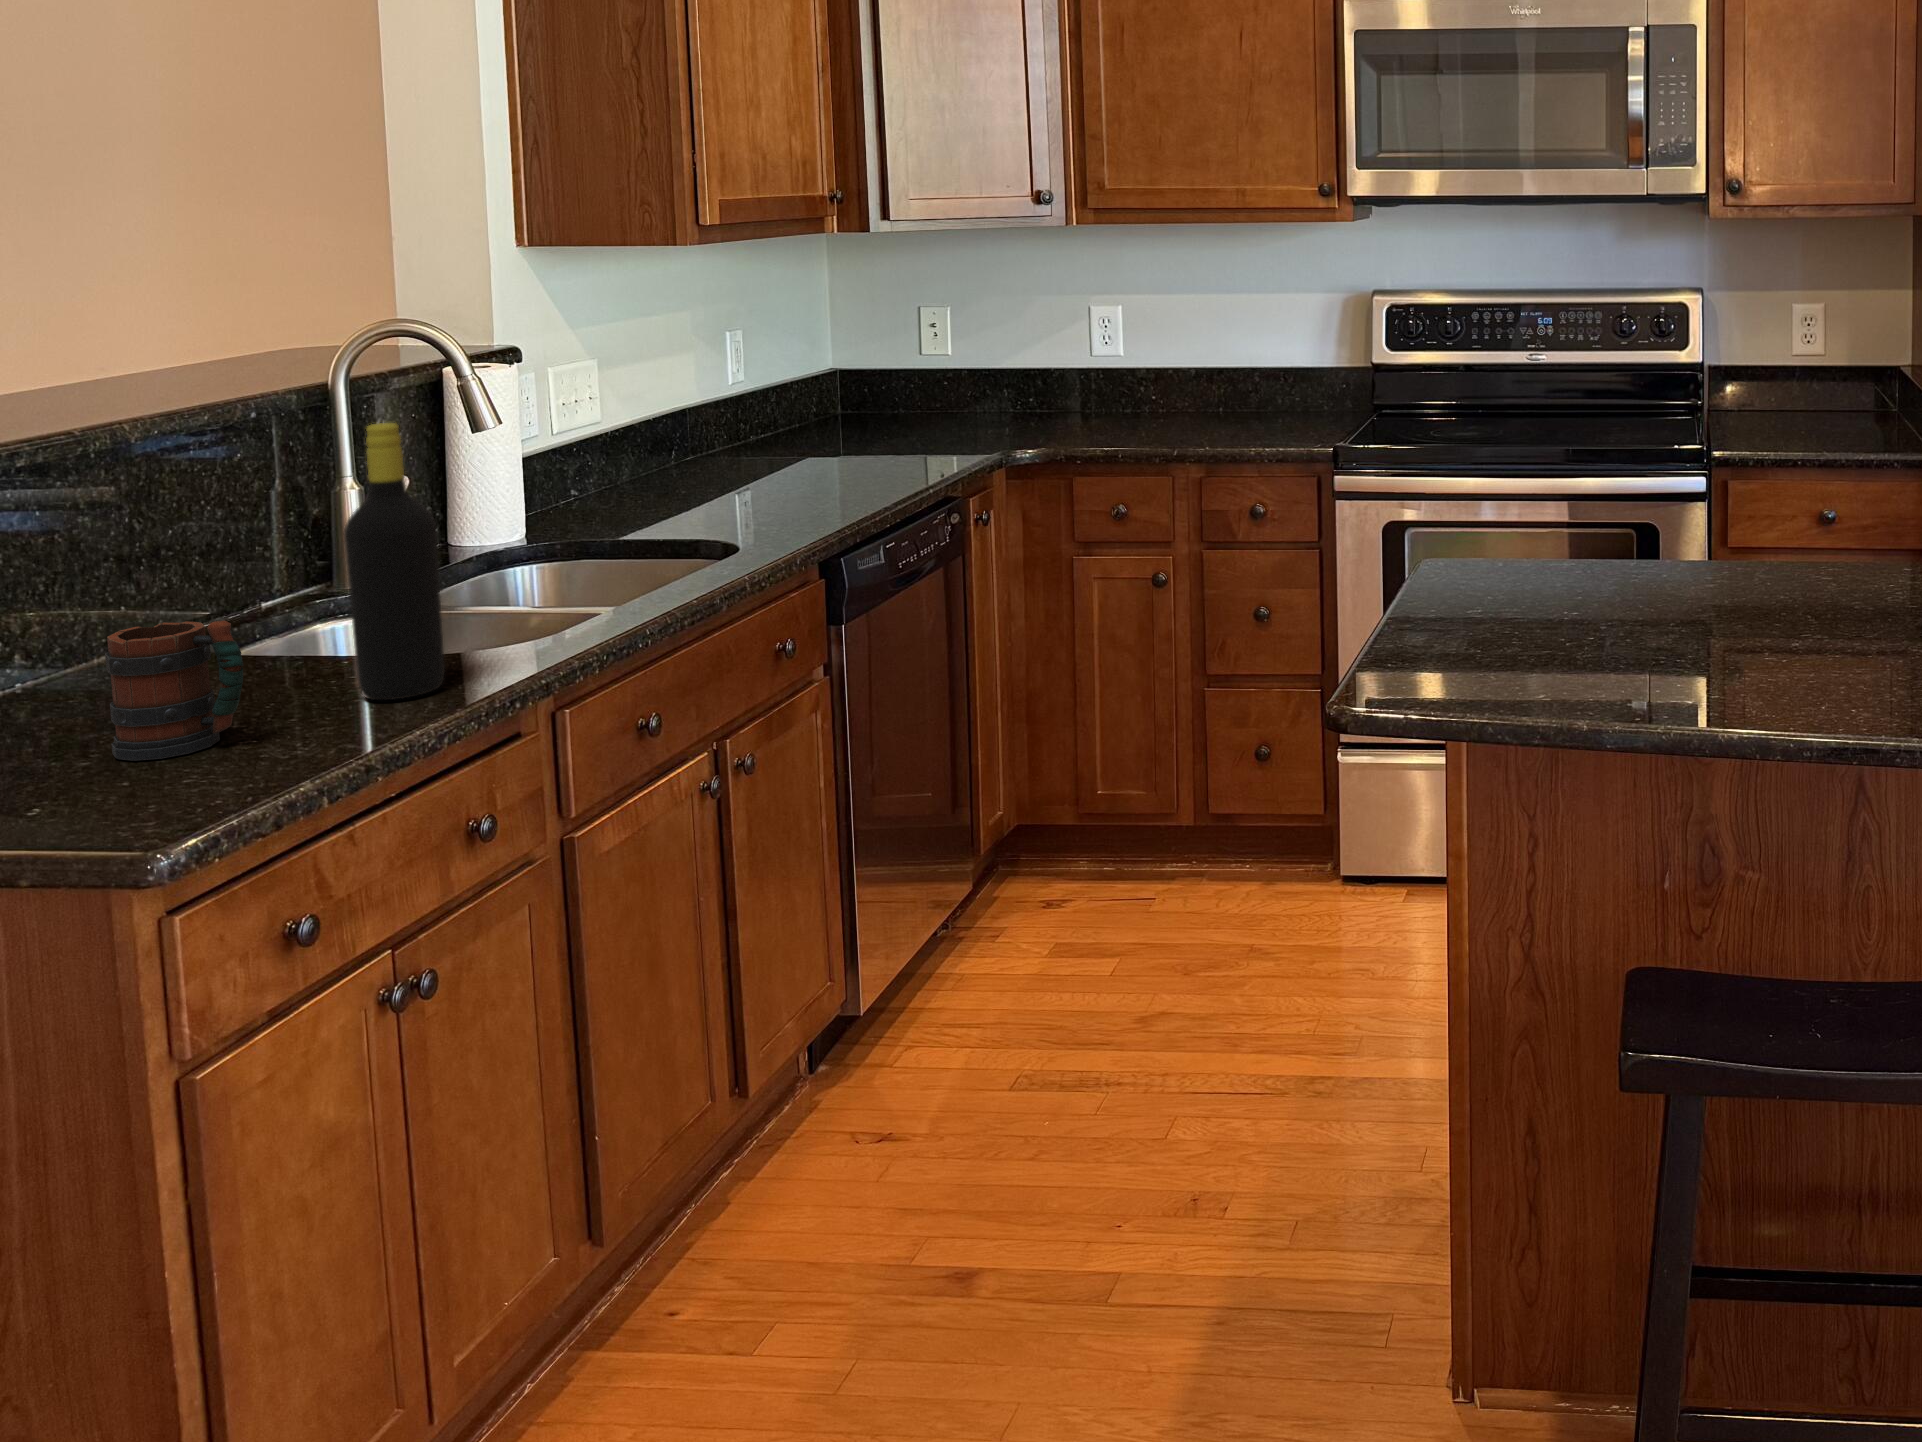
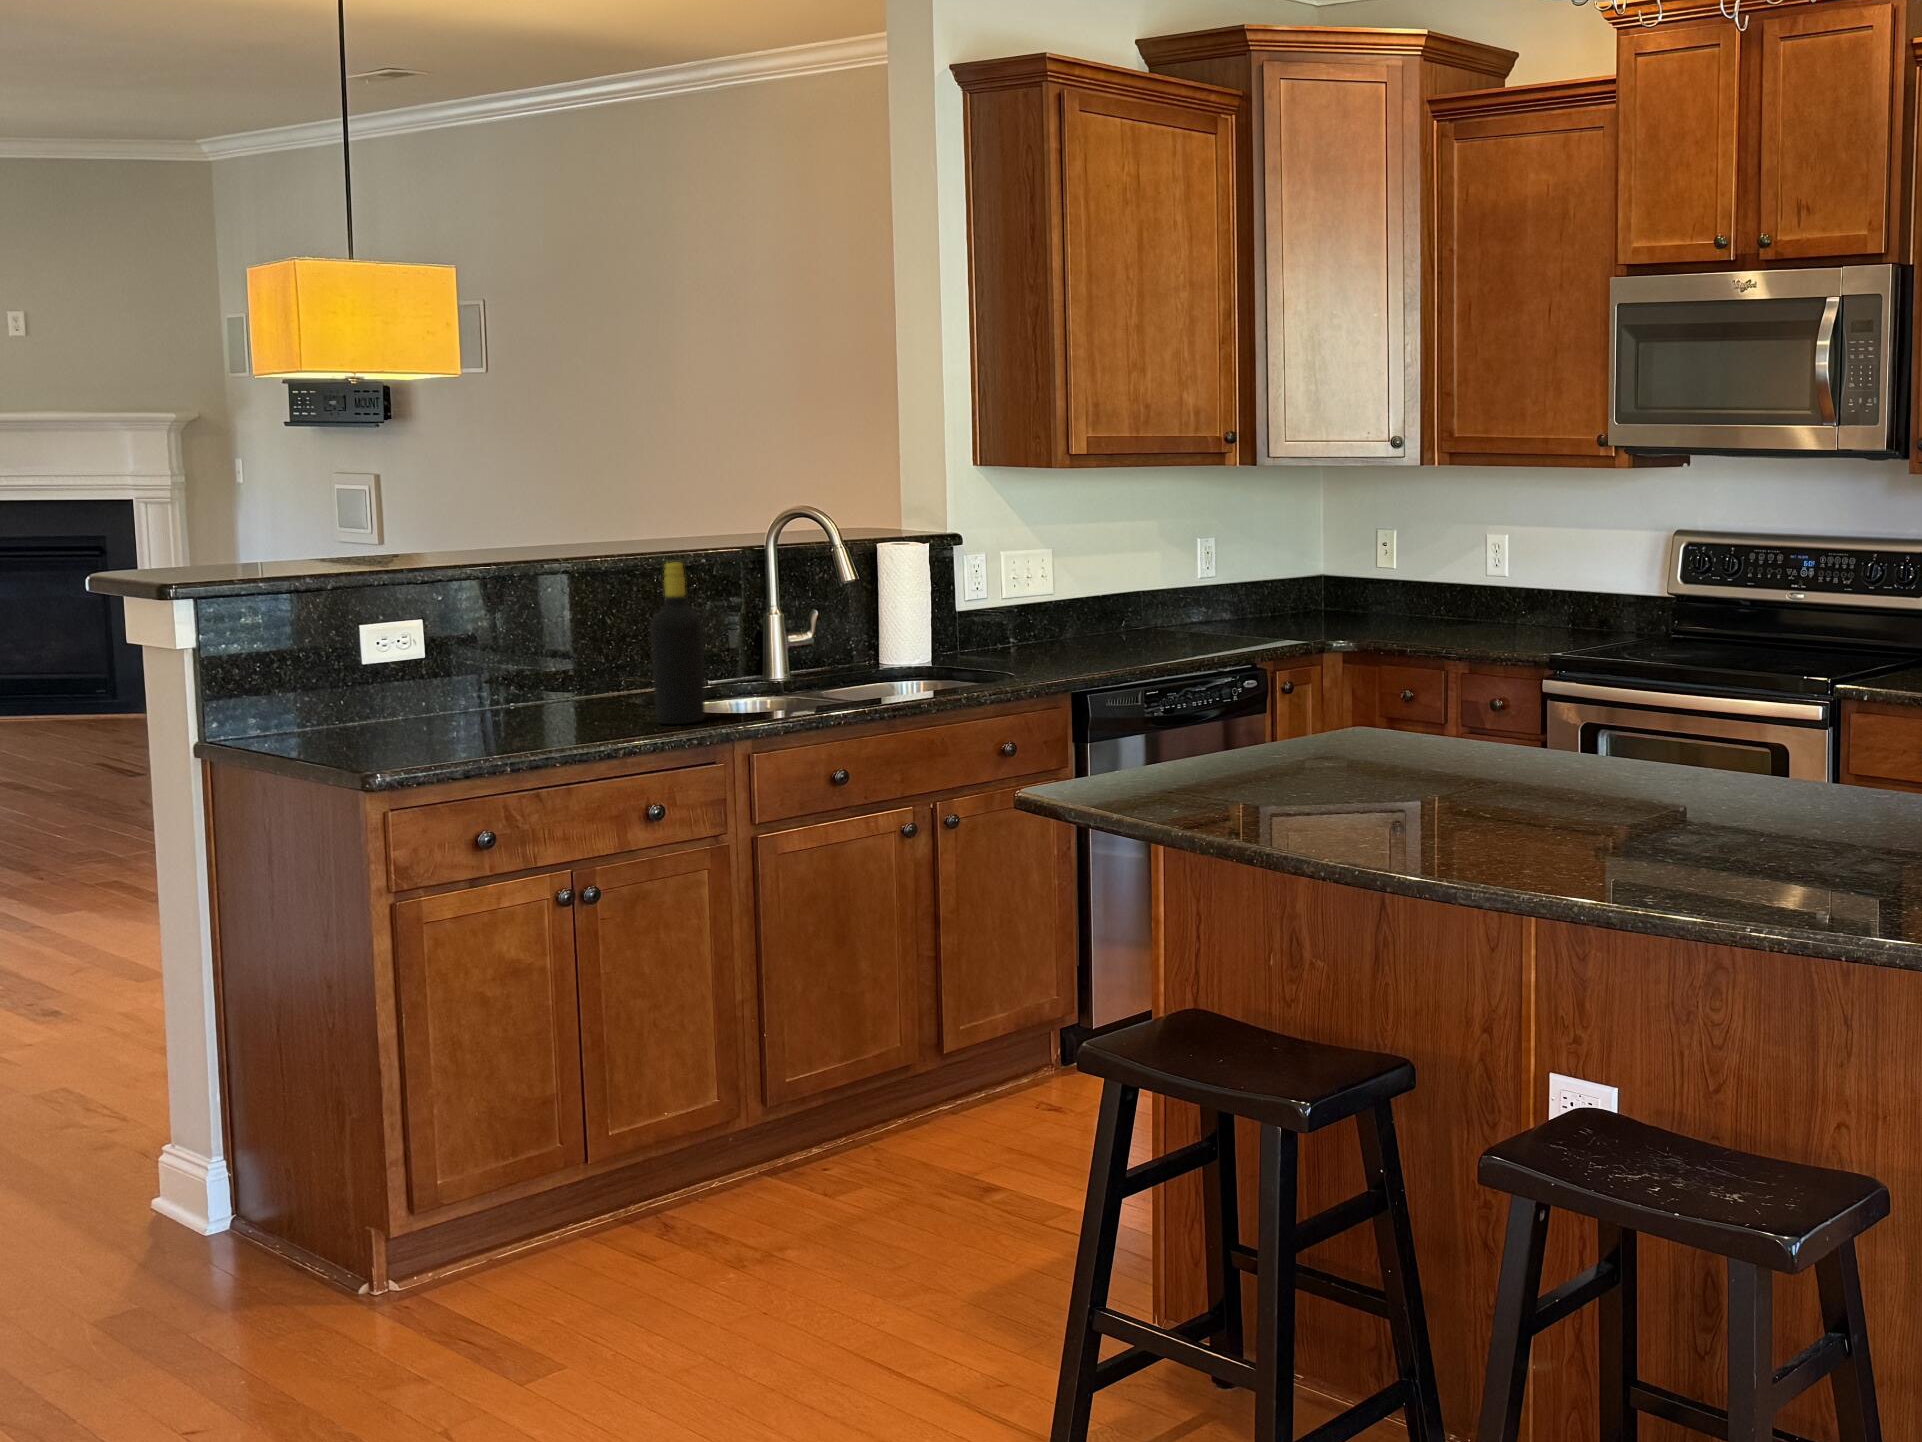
mug: present [105,620,244,761] -> none [514,663,570,734]

